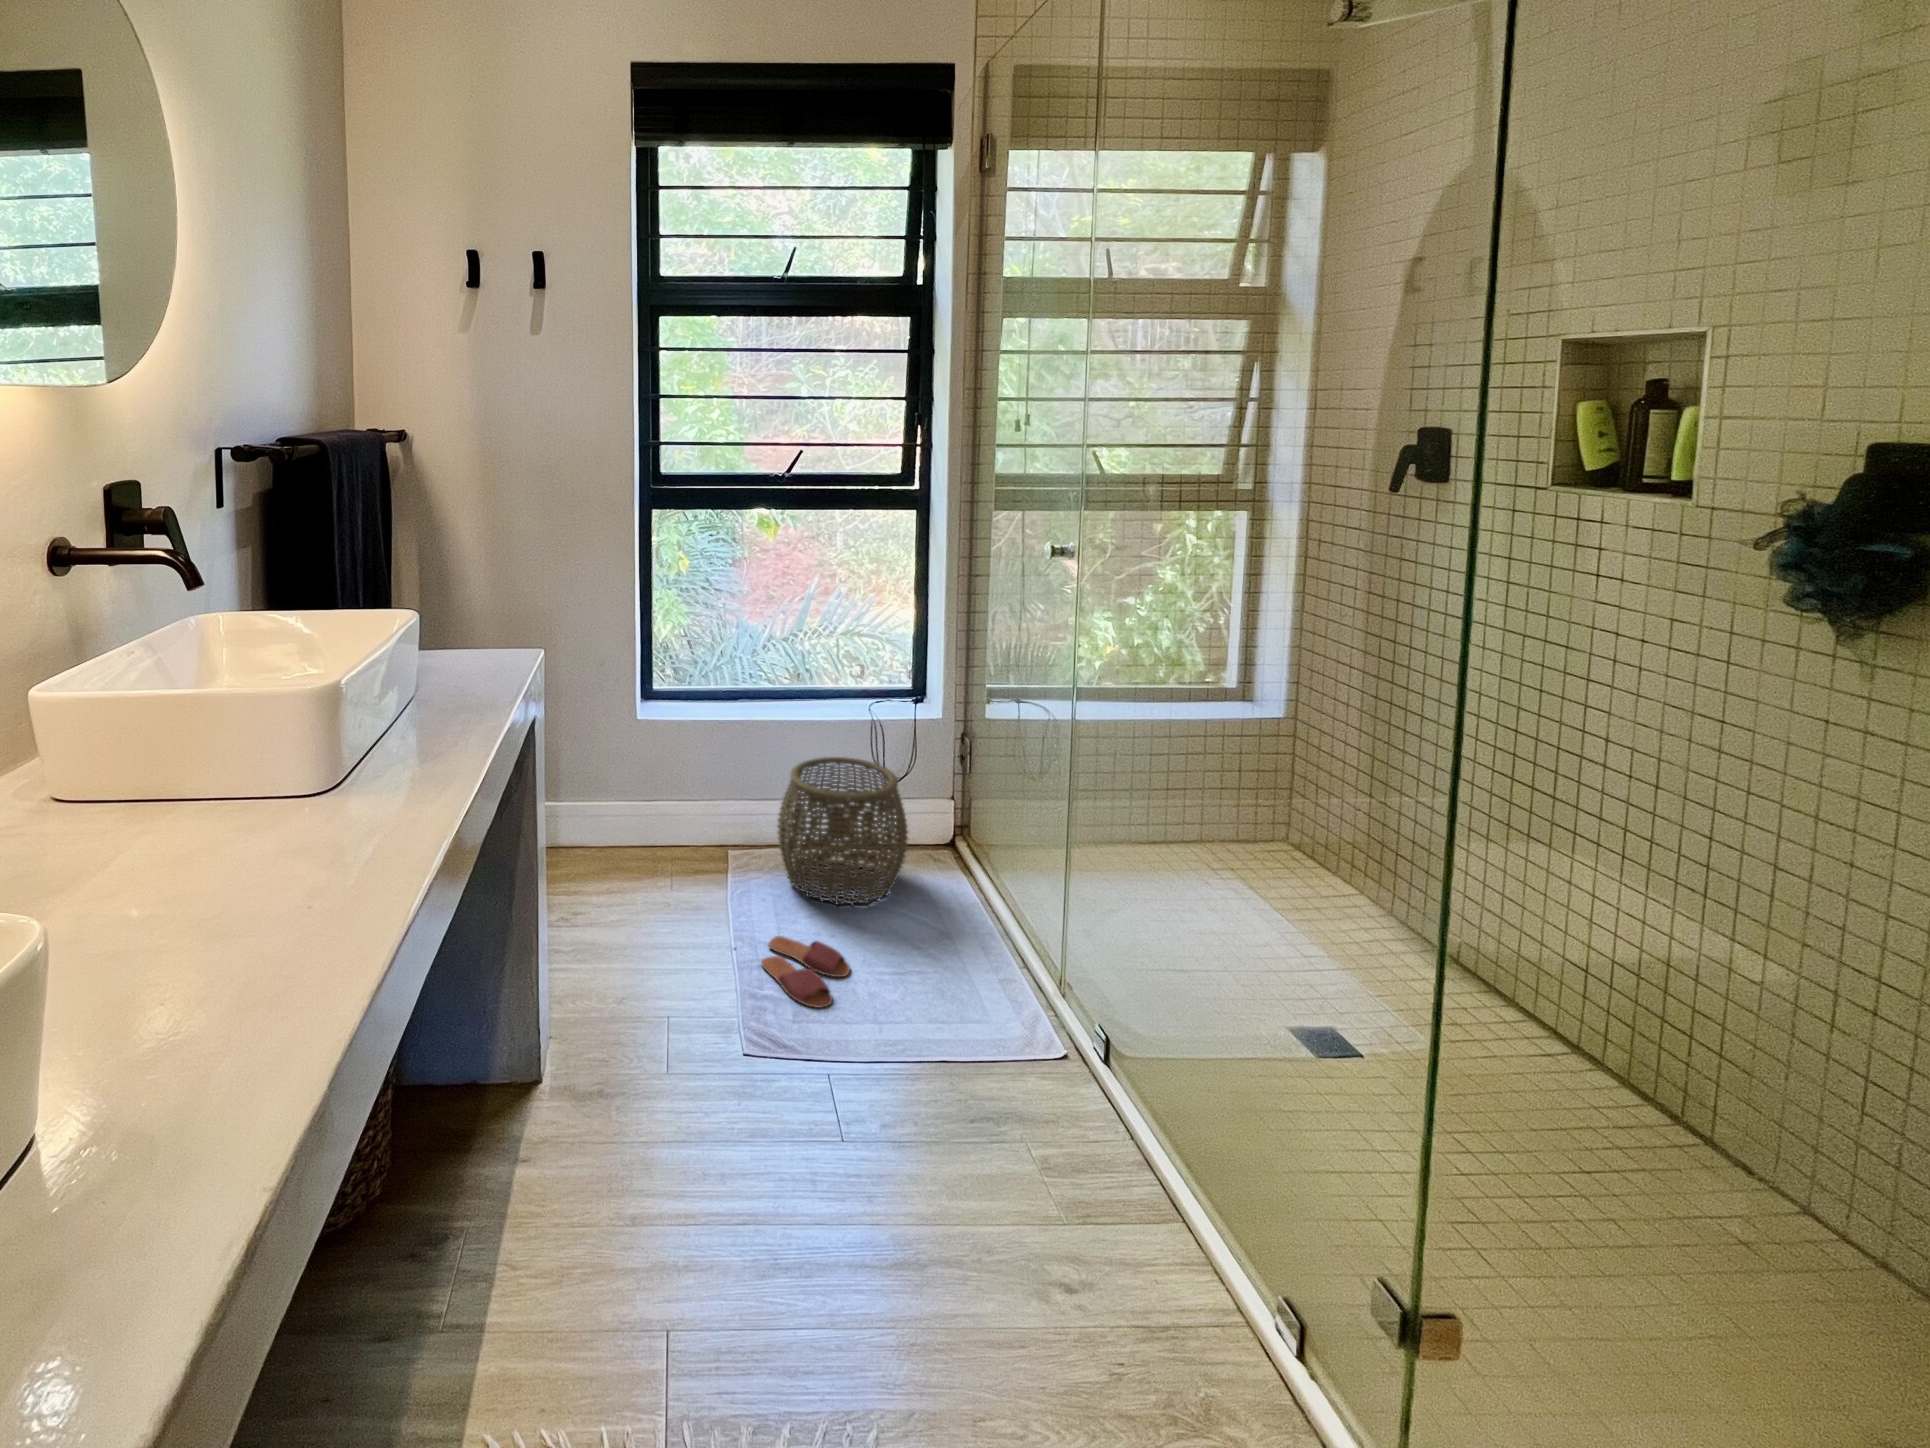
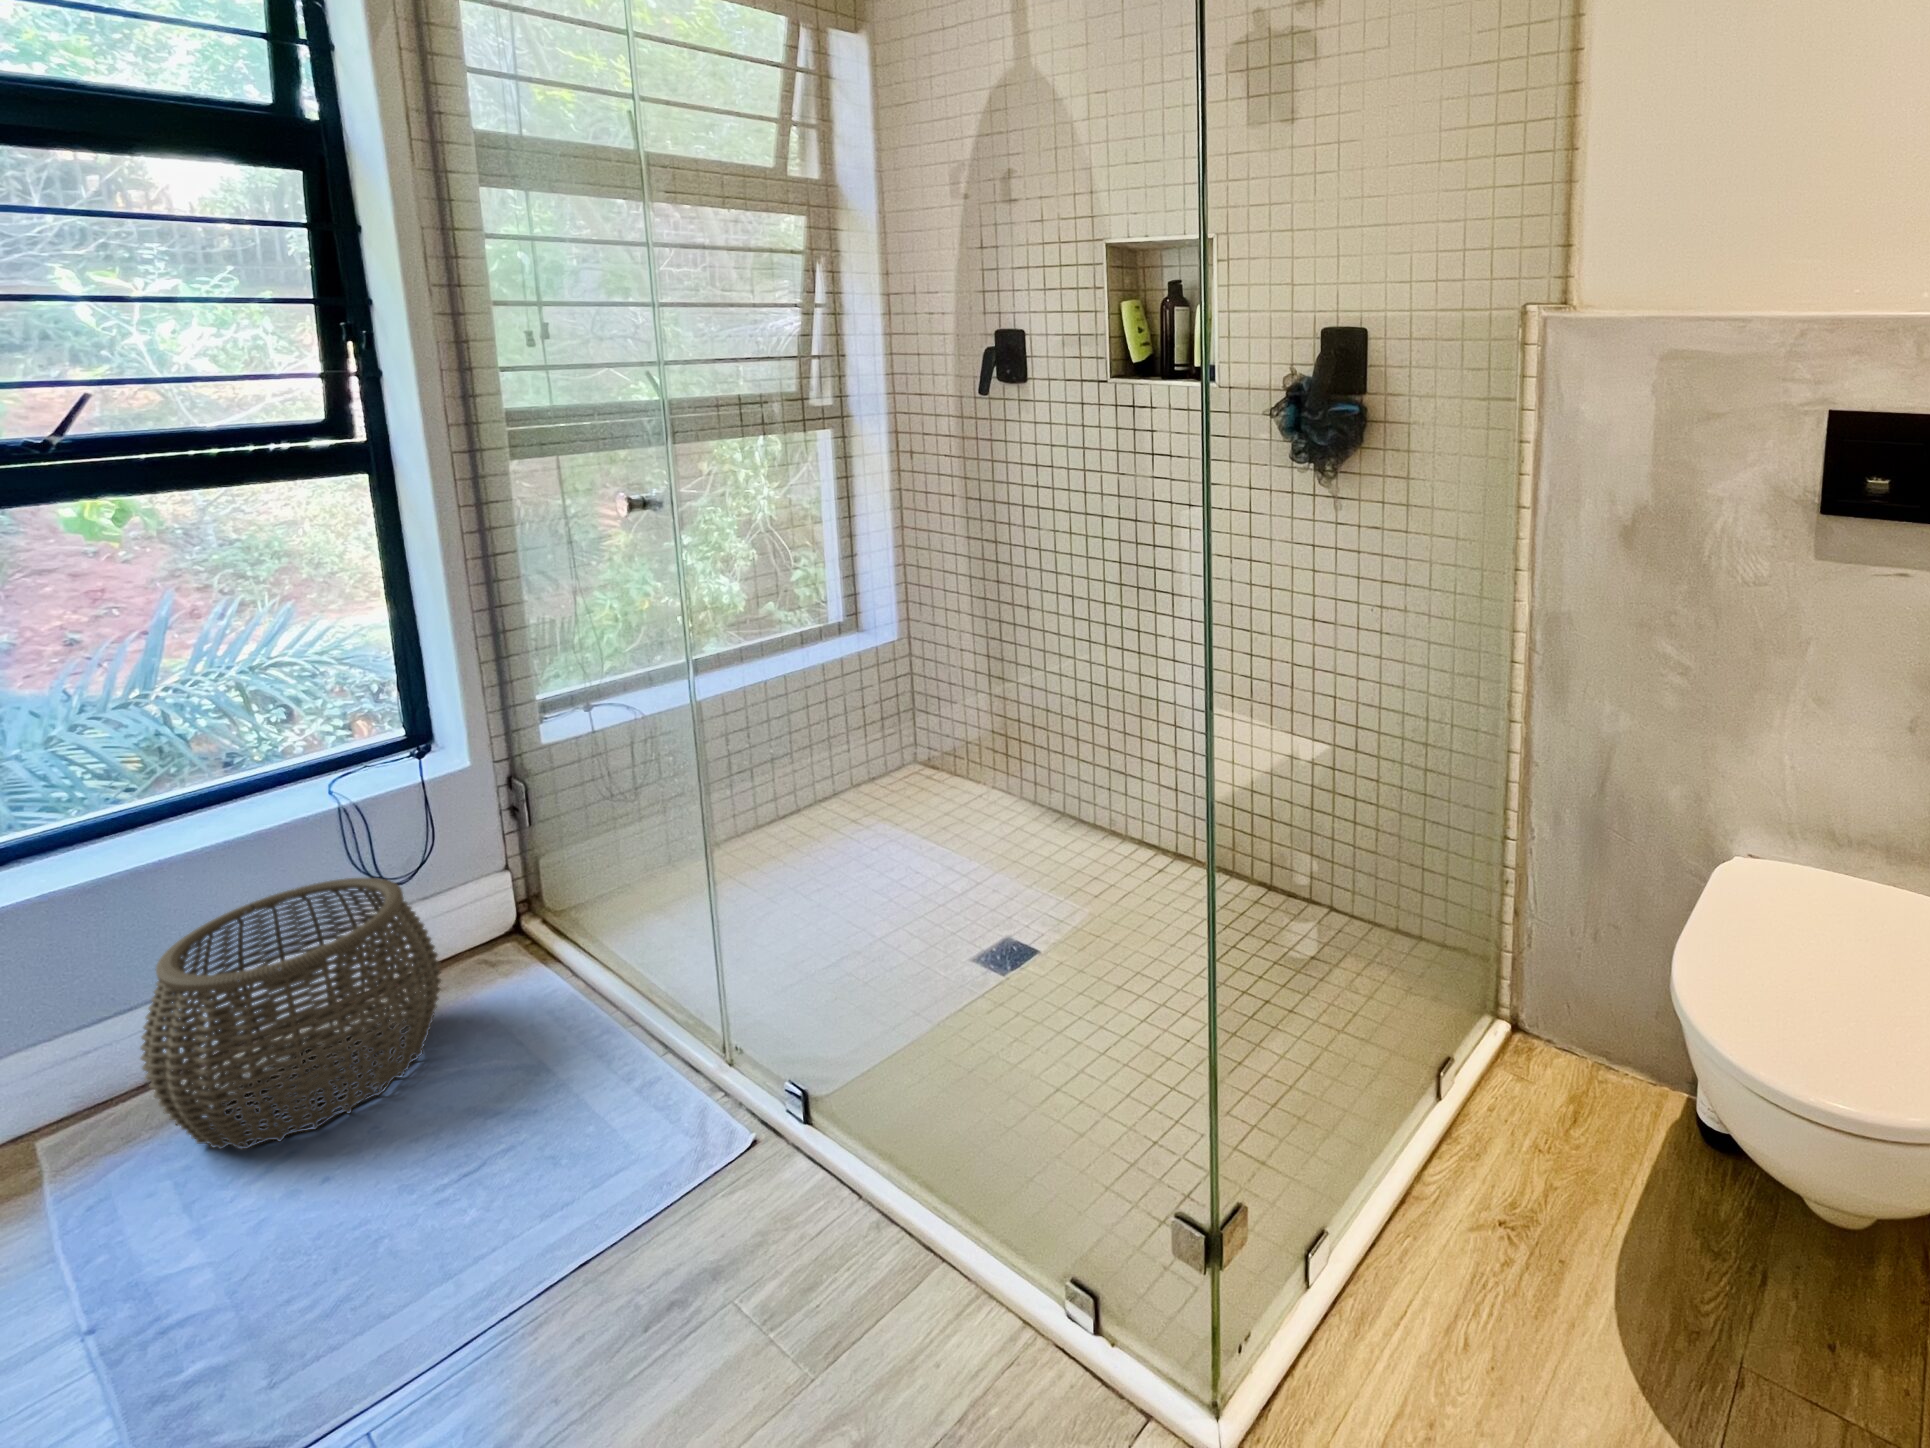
slippers: present [761,936,850,1008] -> none [147,1216,367,1370]

